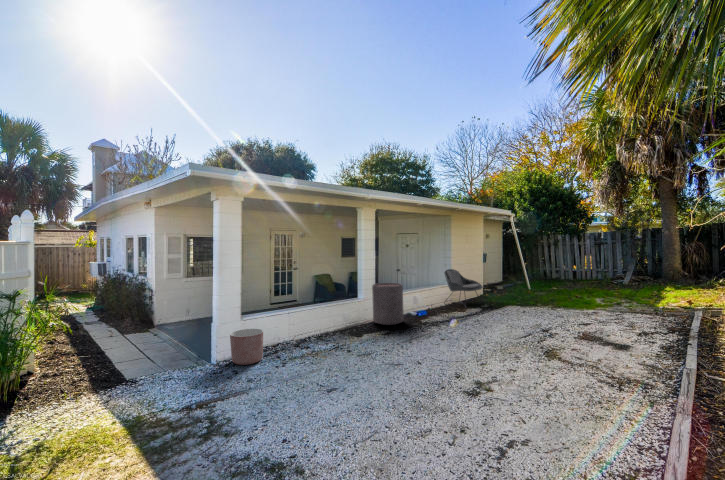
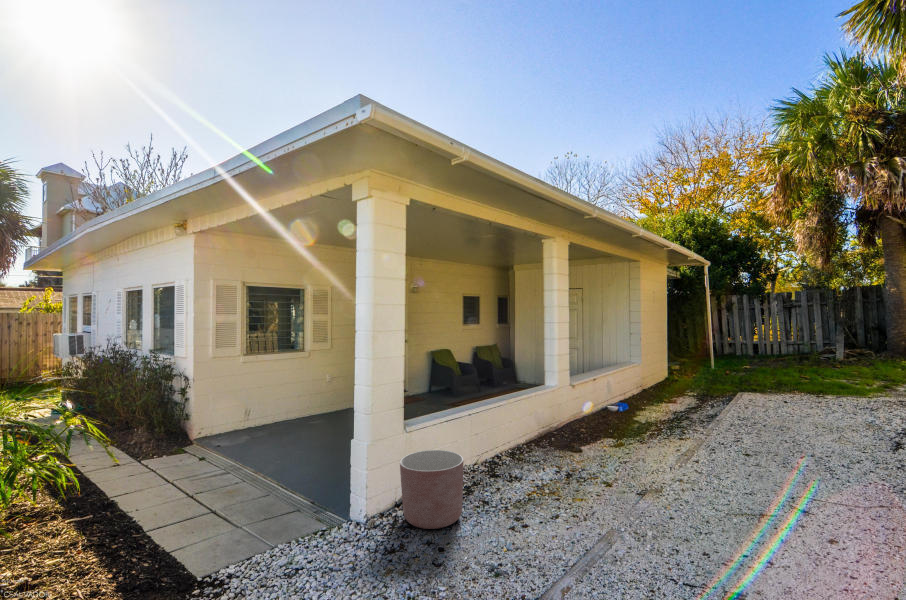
lounge chair: present [444,269,483,307] -> none [631,341,687,397]
trash can: present [372,283,404,325] -> none [565,361,618,429]

